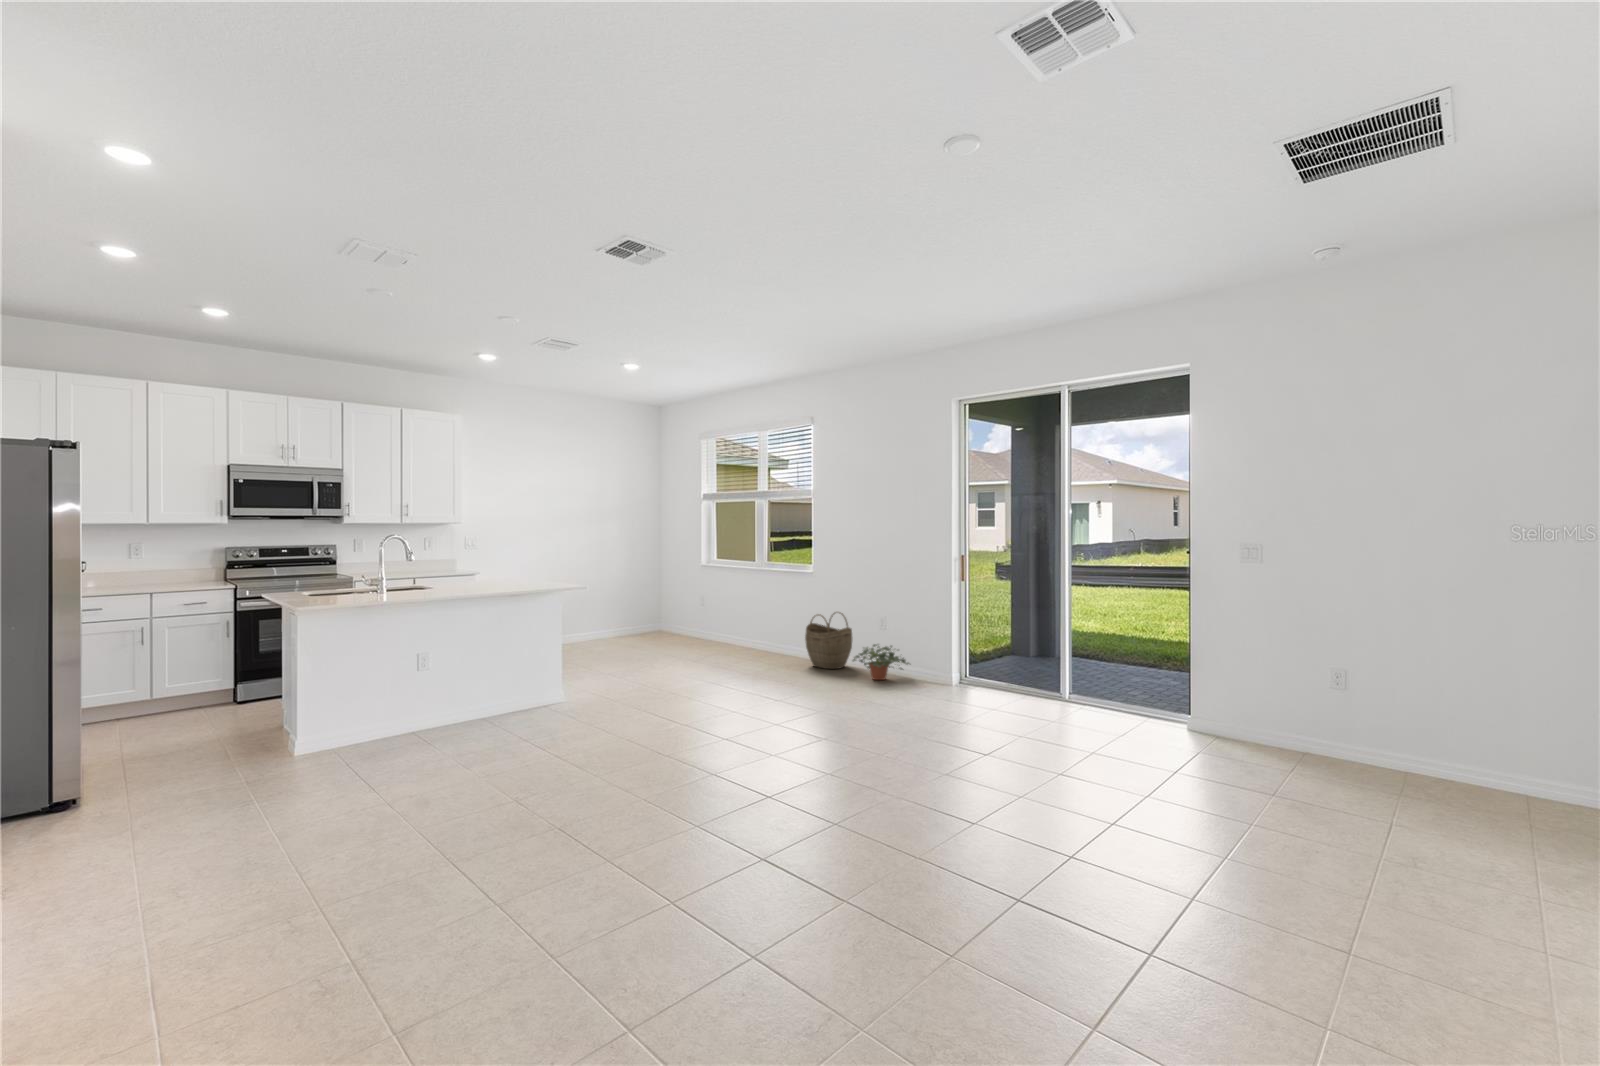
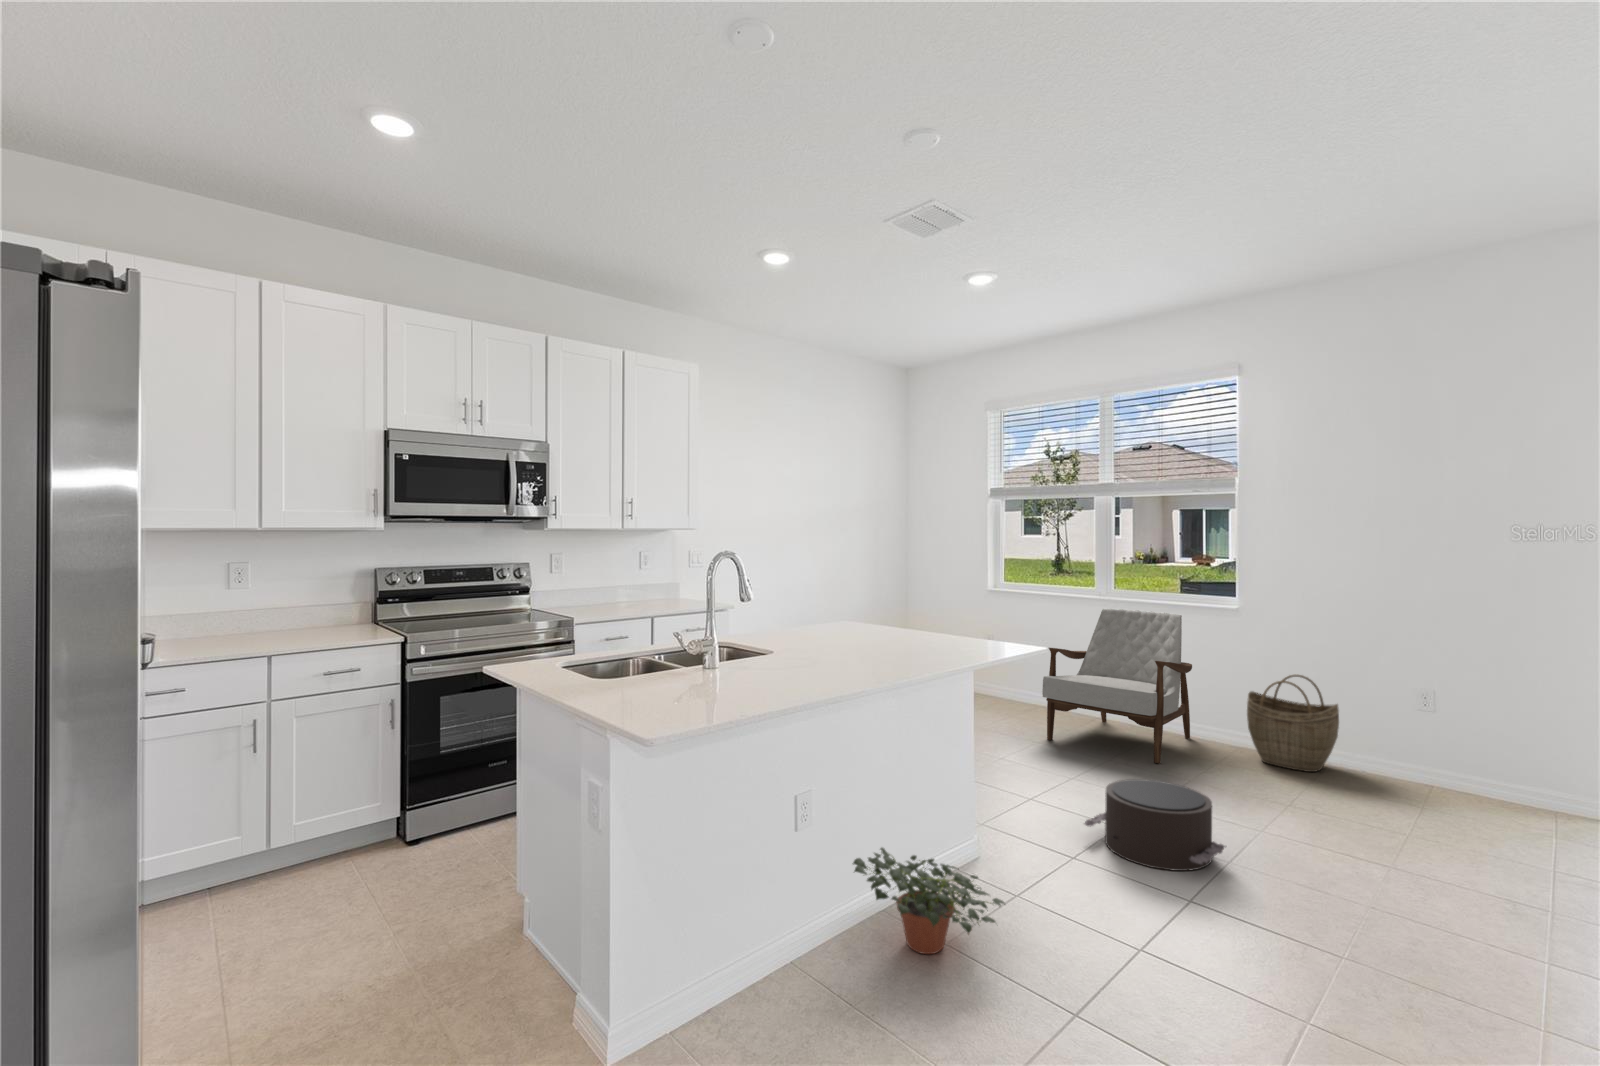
armchair: none [693,575,793,667] -> present [1042,609,1192,763]
potted plant: present [853,644,909,680] -> present [853,848,1004,954]
pouf: none [635,664,698,705] -> present [1084,779,1225,871]

